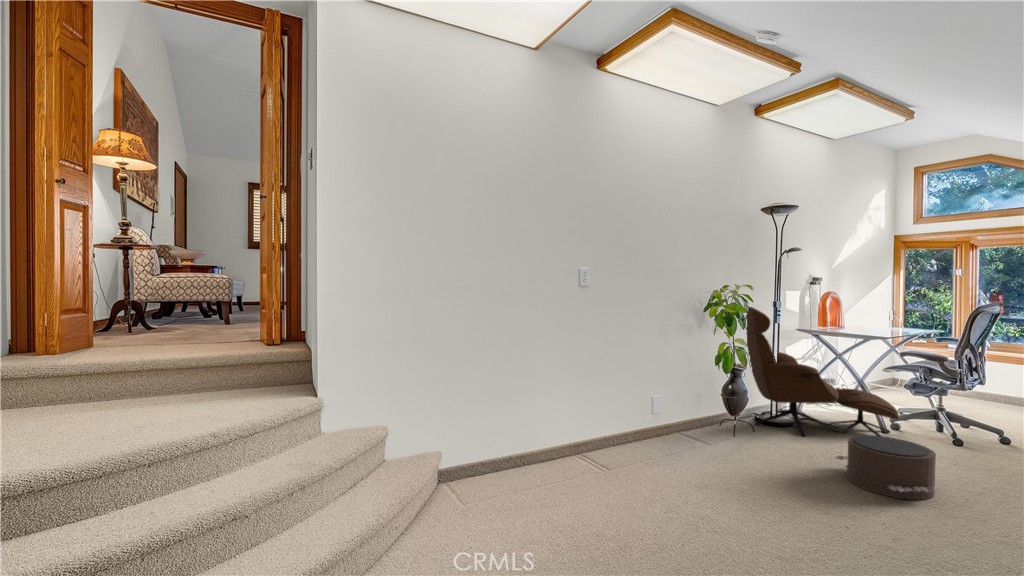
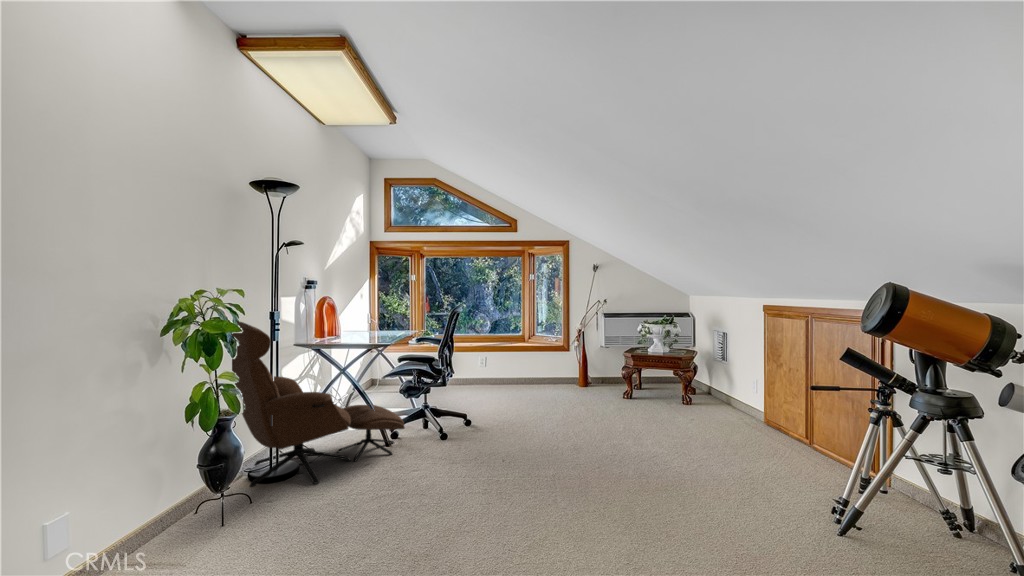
pouf: present [835,435,936,500] -> none [366,463,477,549]

